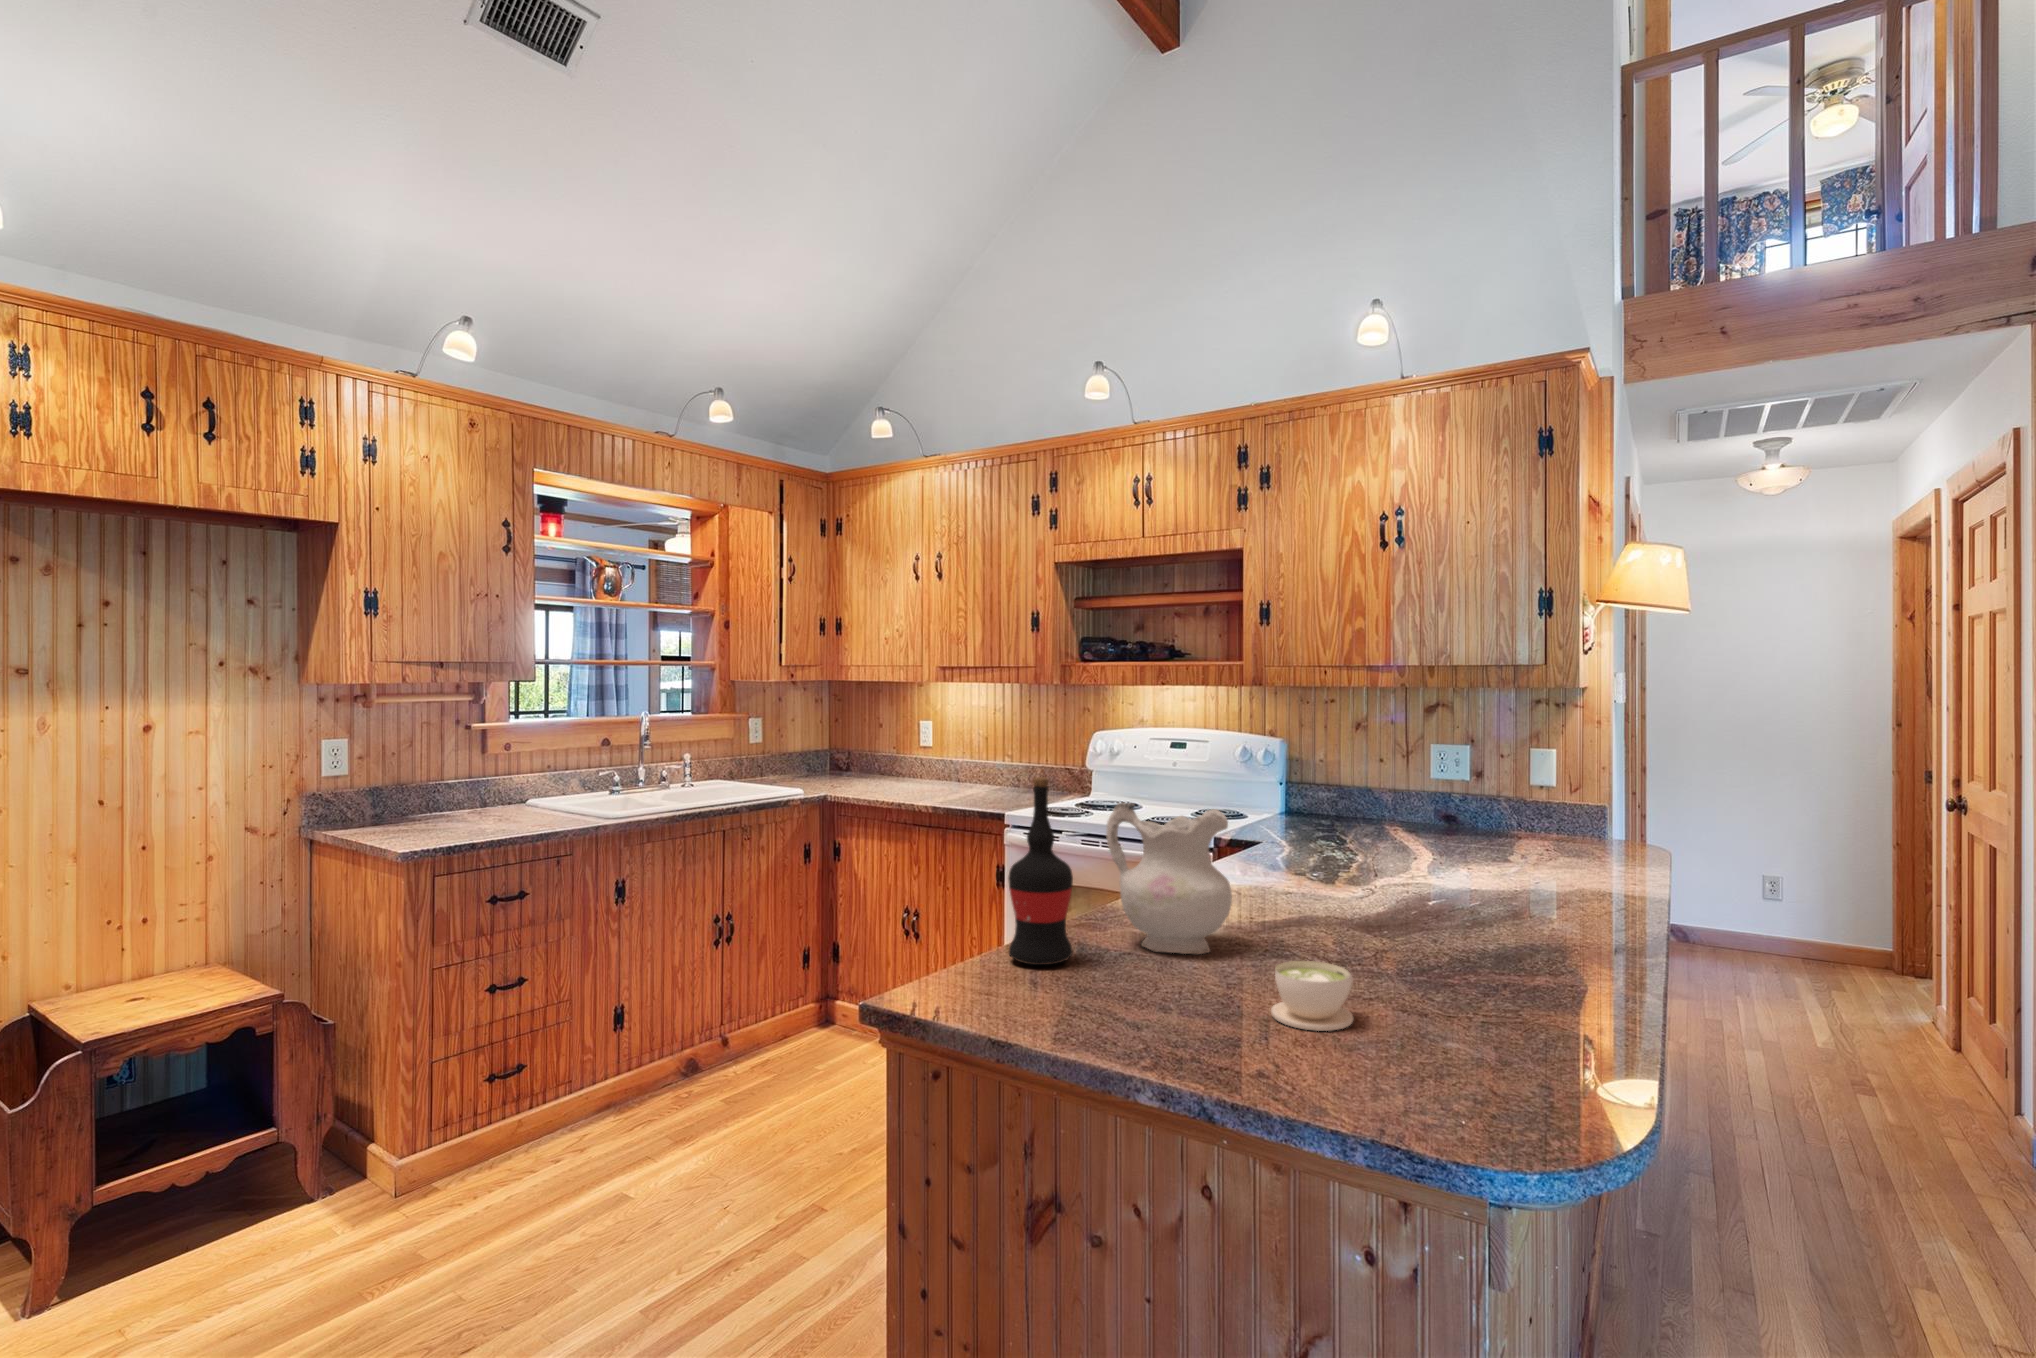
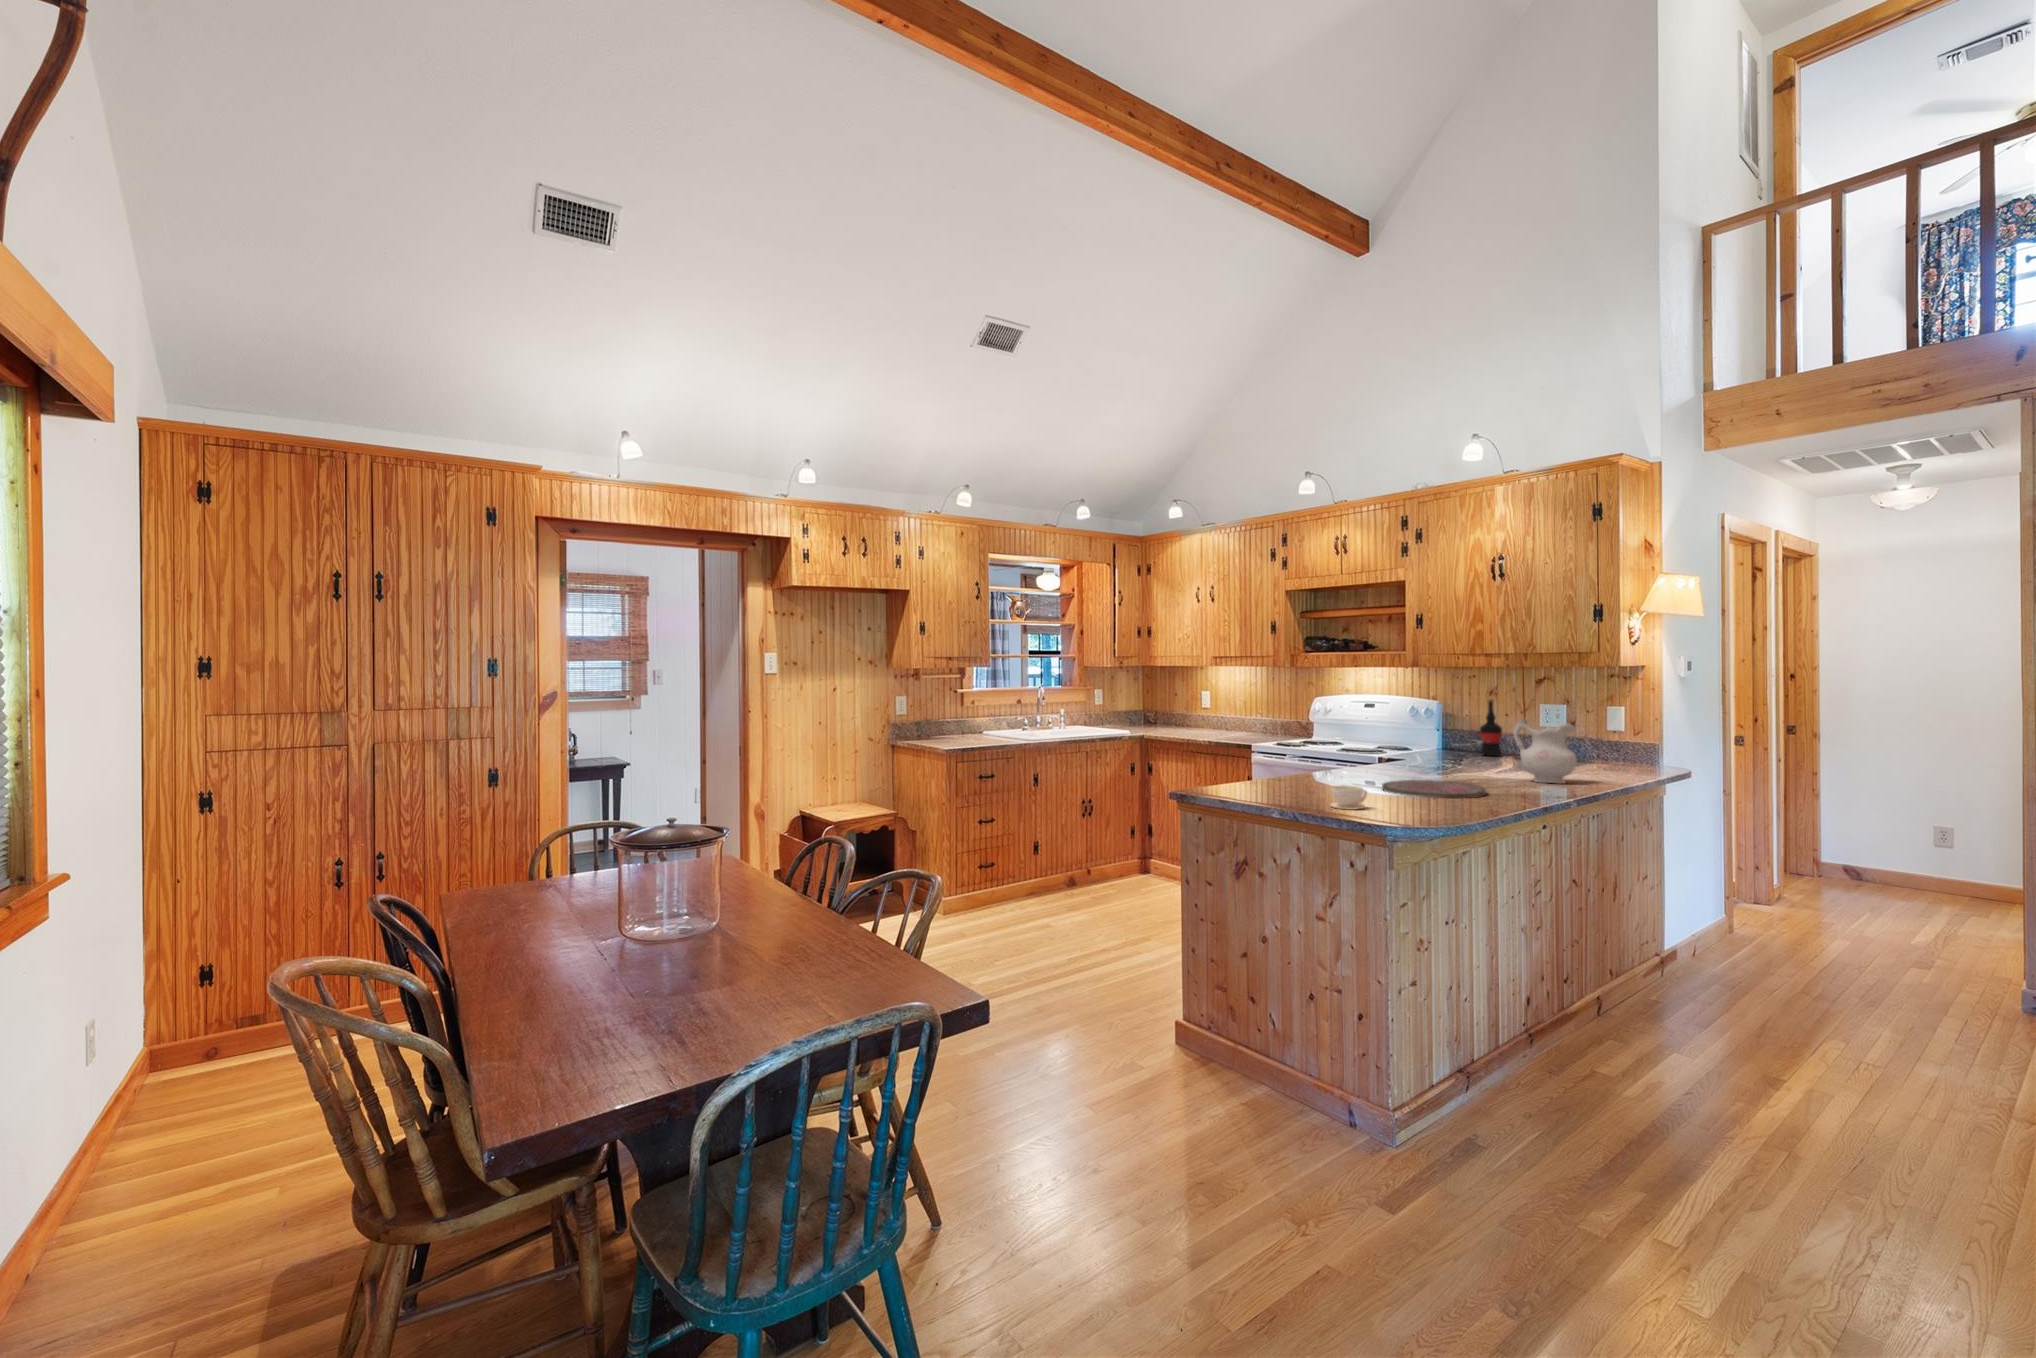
wine bottle: present [1008,777,1073,965] -> present [1480,699,1502,756]
ceramic pitcher: present [1106,802,1232,954] -> present [1514,720,1577,784]
cutting board: none [1305,901,1507,958] -> present [1382,780,1486,798]

